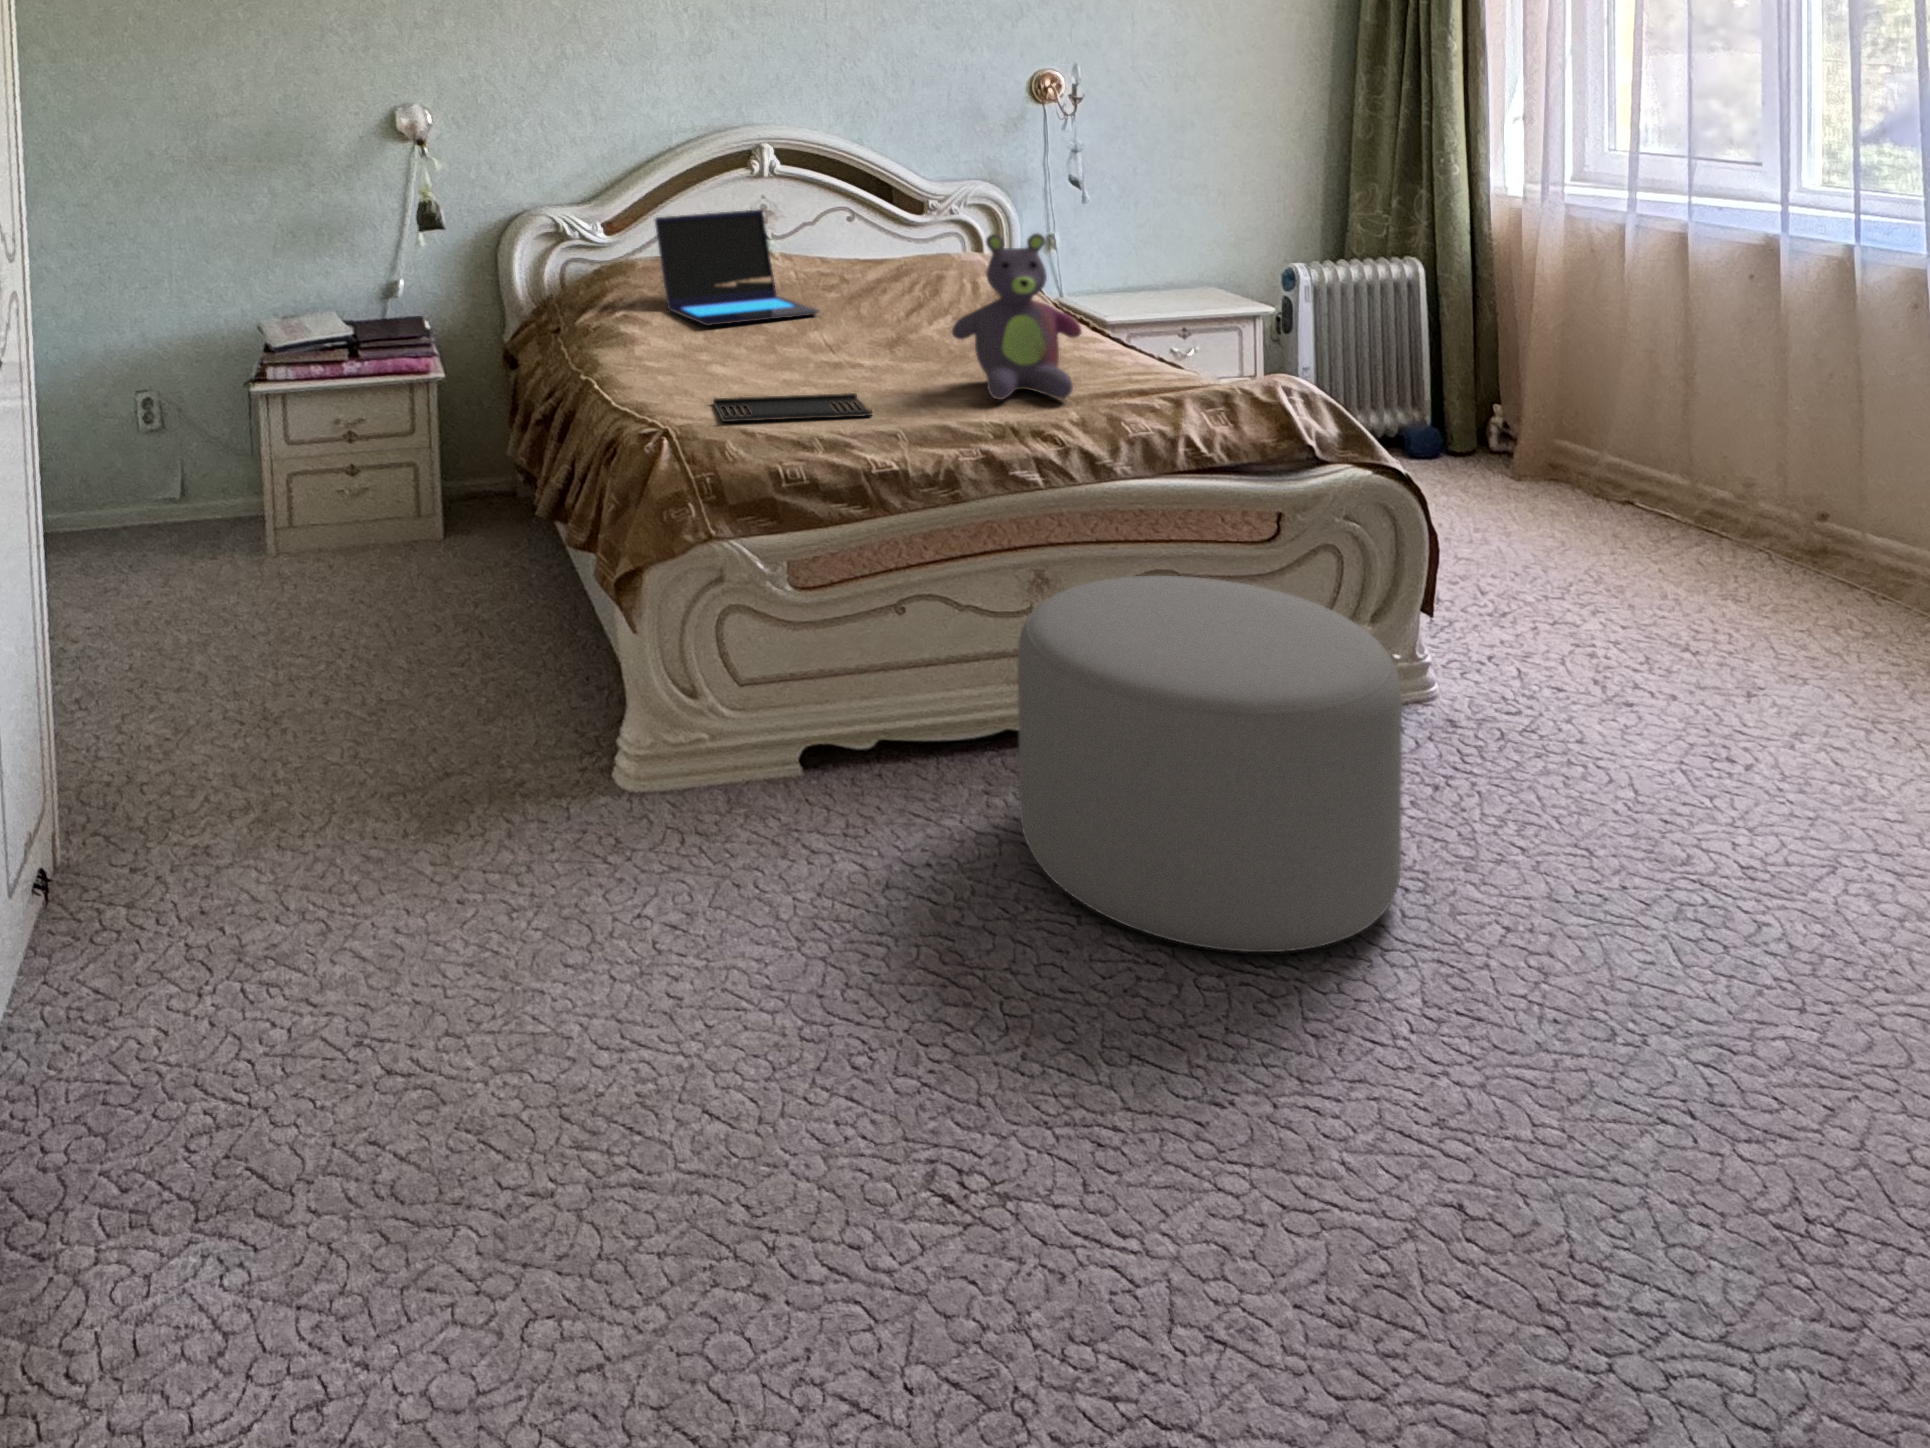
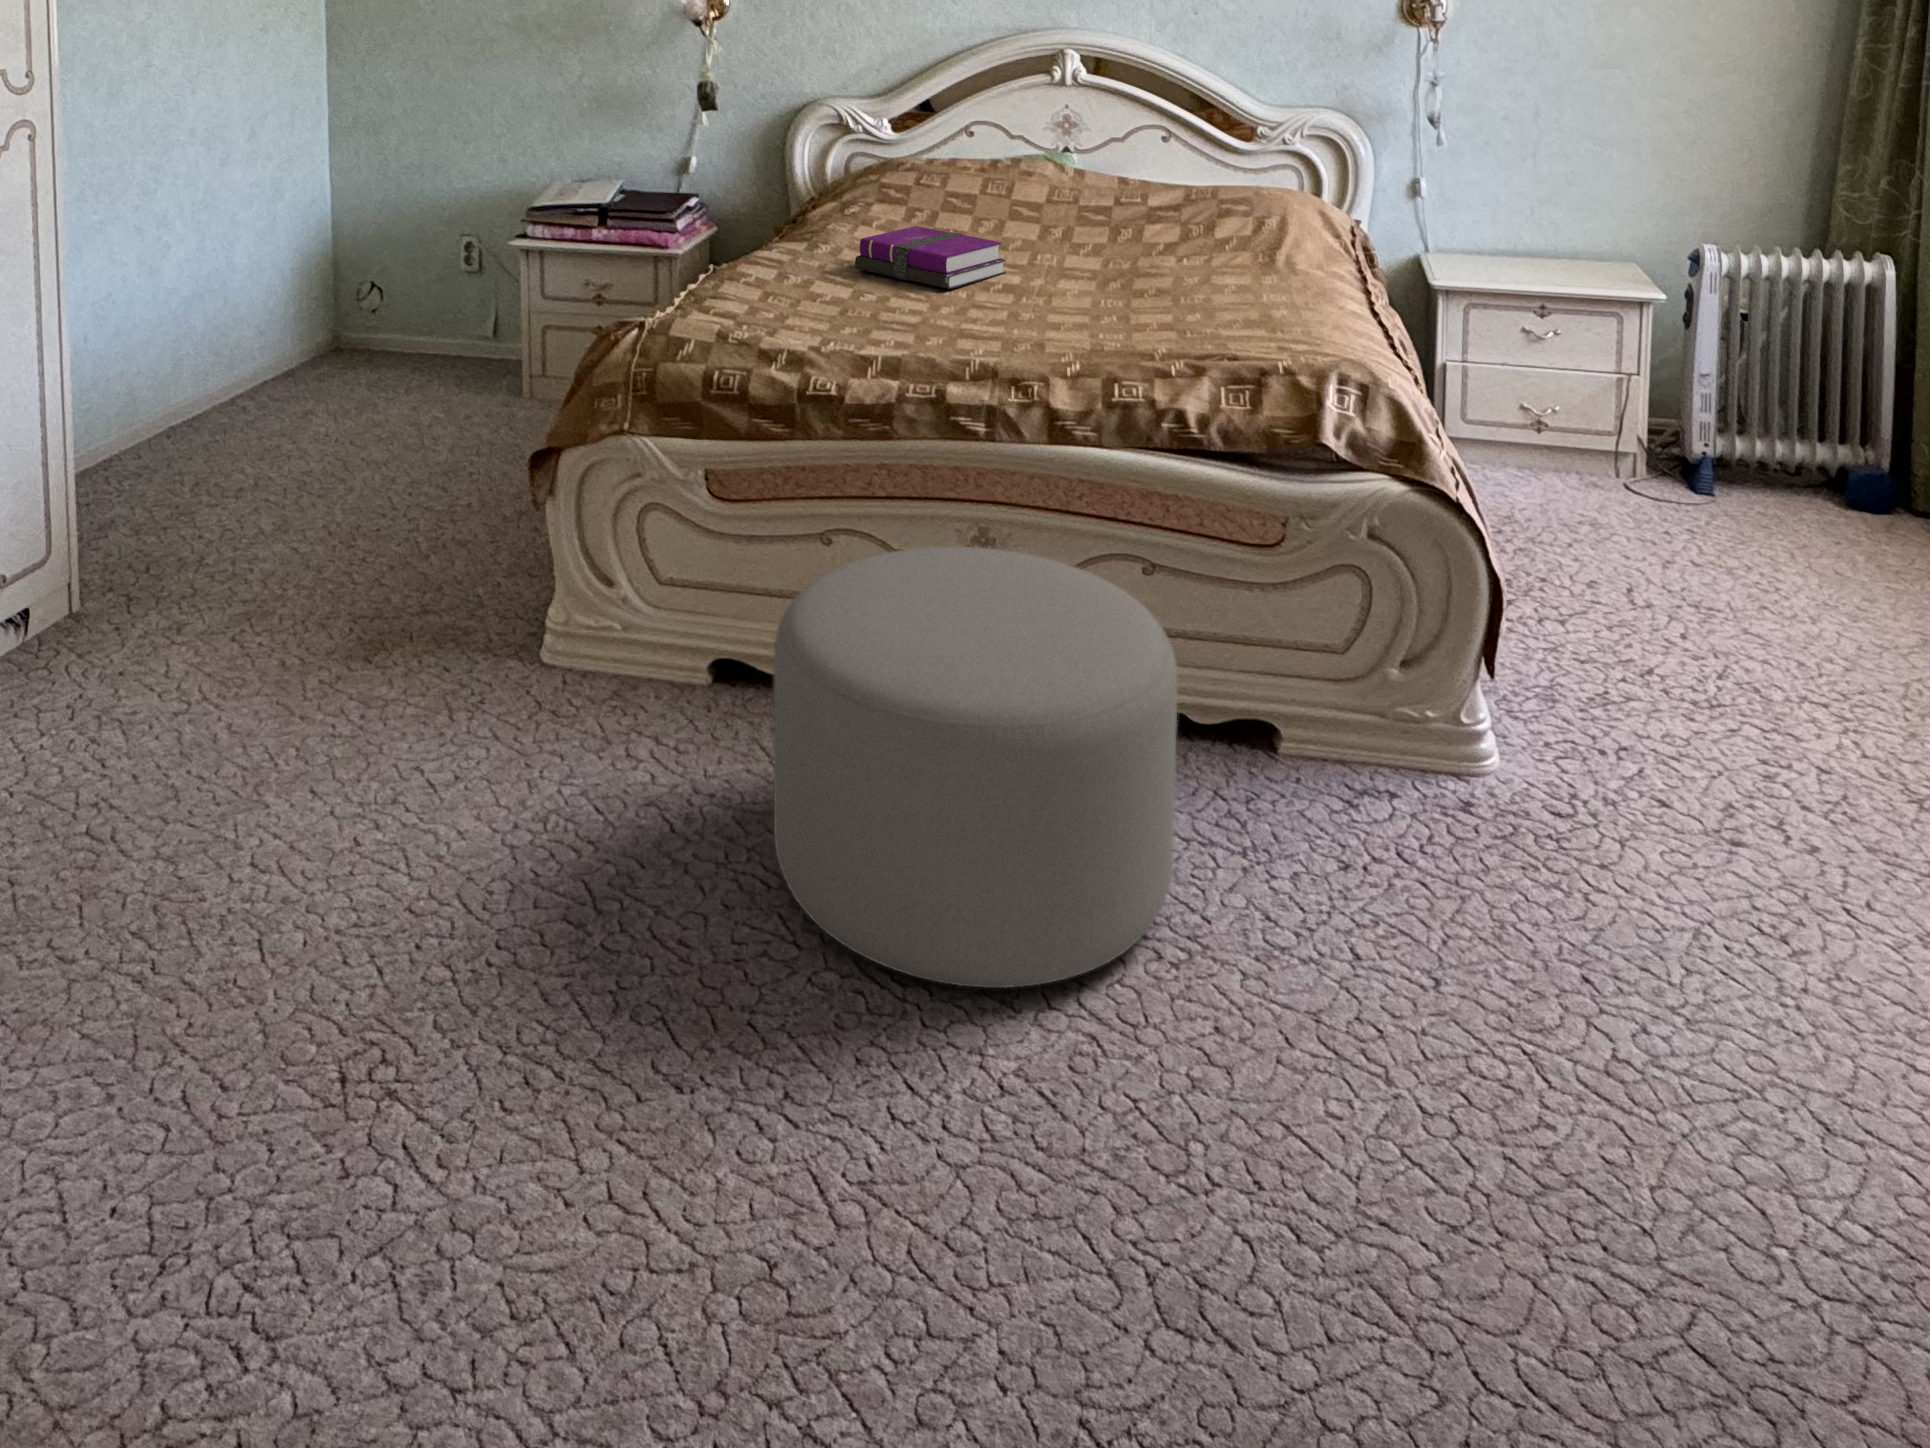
laptop: present [655,210,819,326] -> none [888,118,1024,234]
stuffed bear: present [952,233,1082,399] -> none [1020,163,1159,352]
notebook: none [734,315,864,367] -> present [855,226,1006,289]
tray: present [713,393,872,422] -> none [739,301,908,340]

